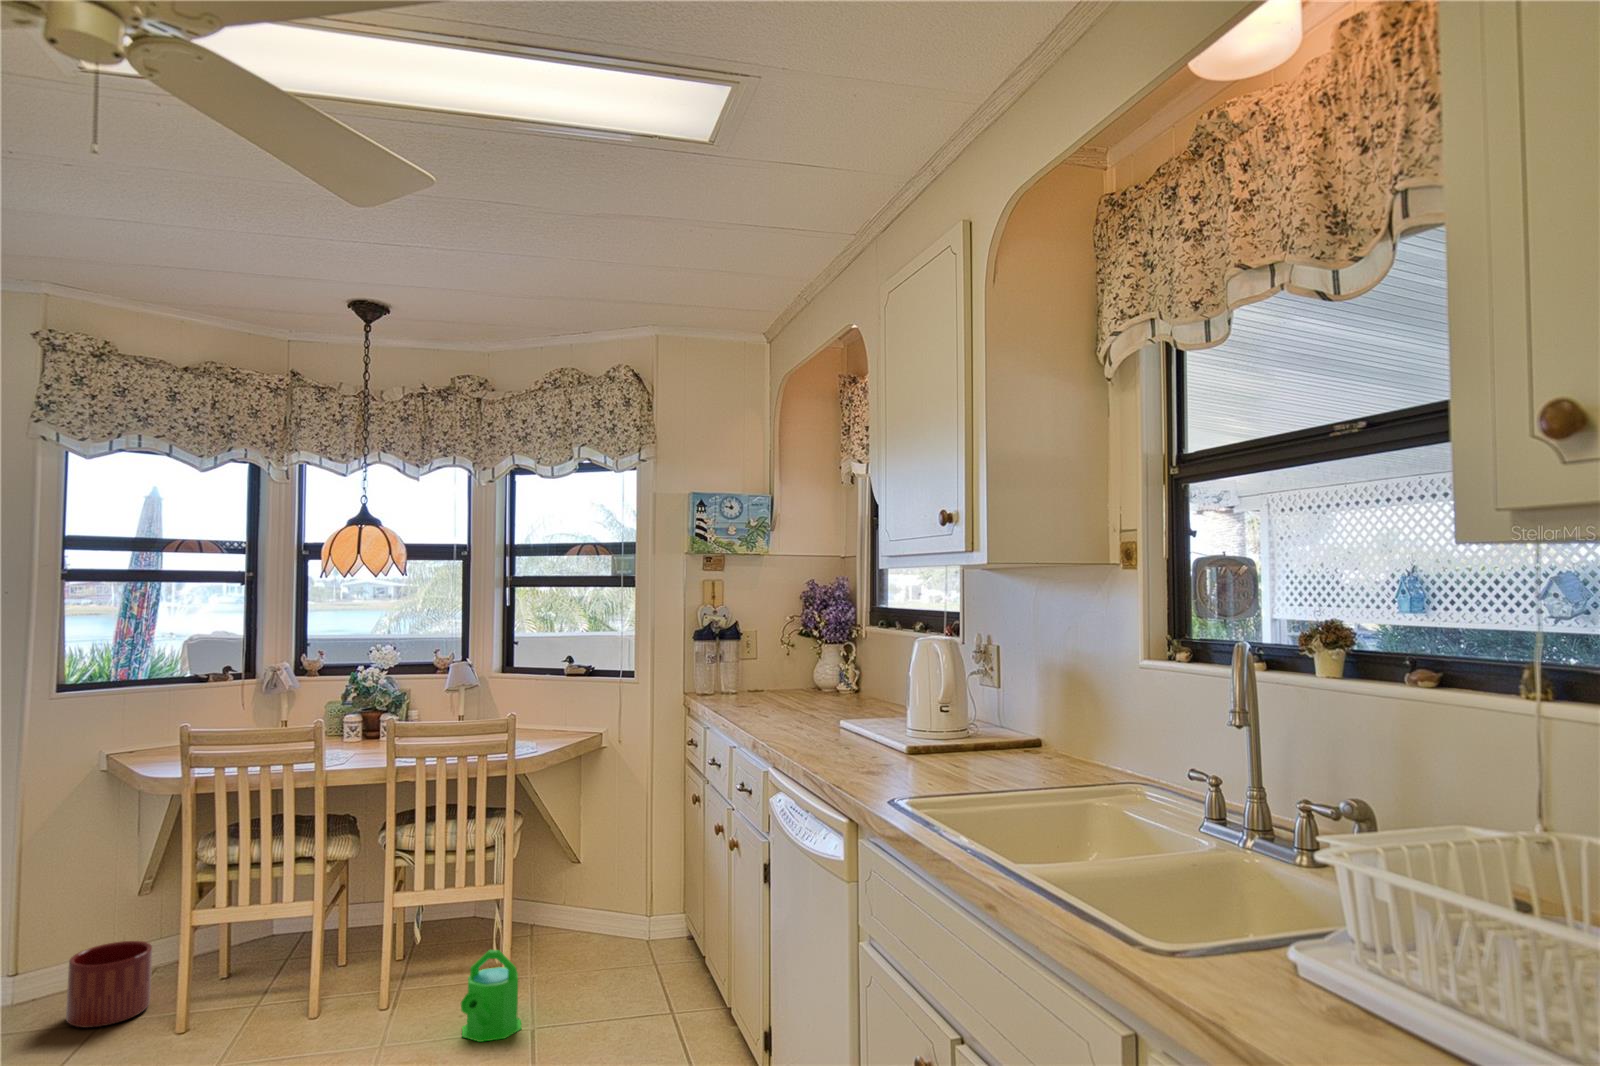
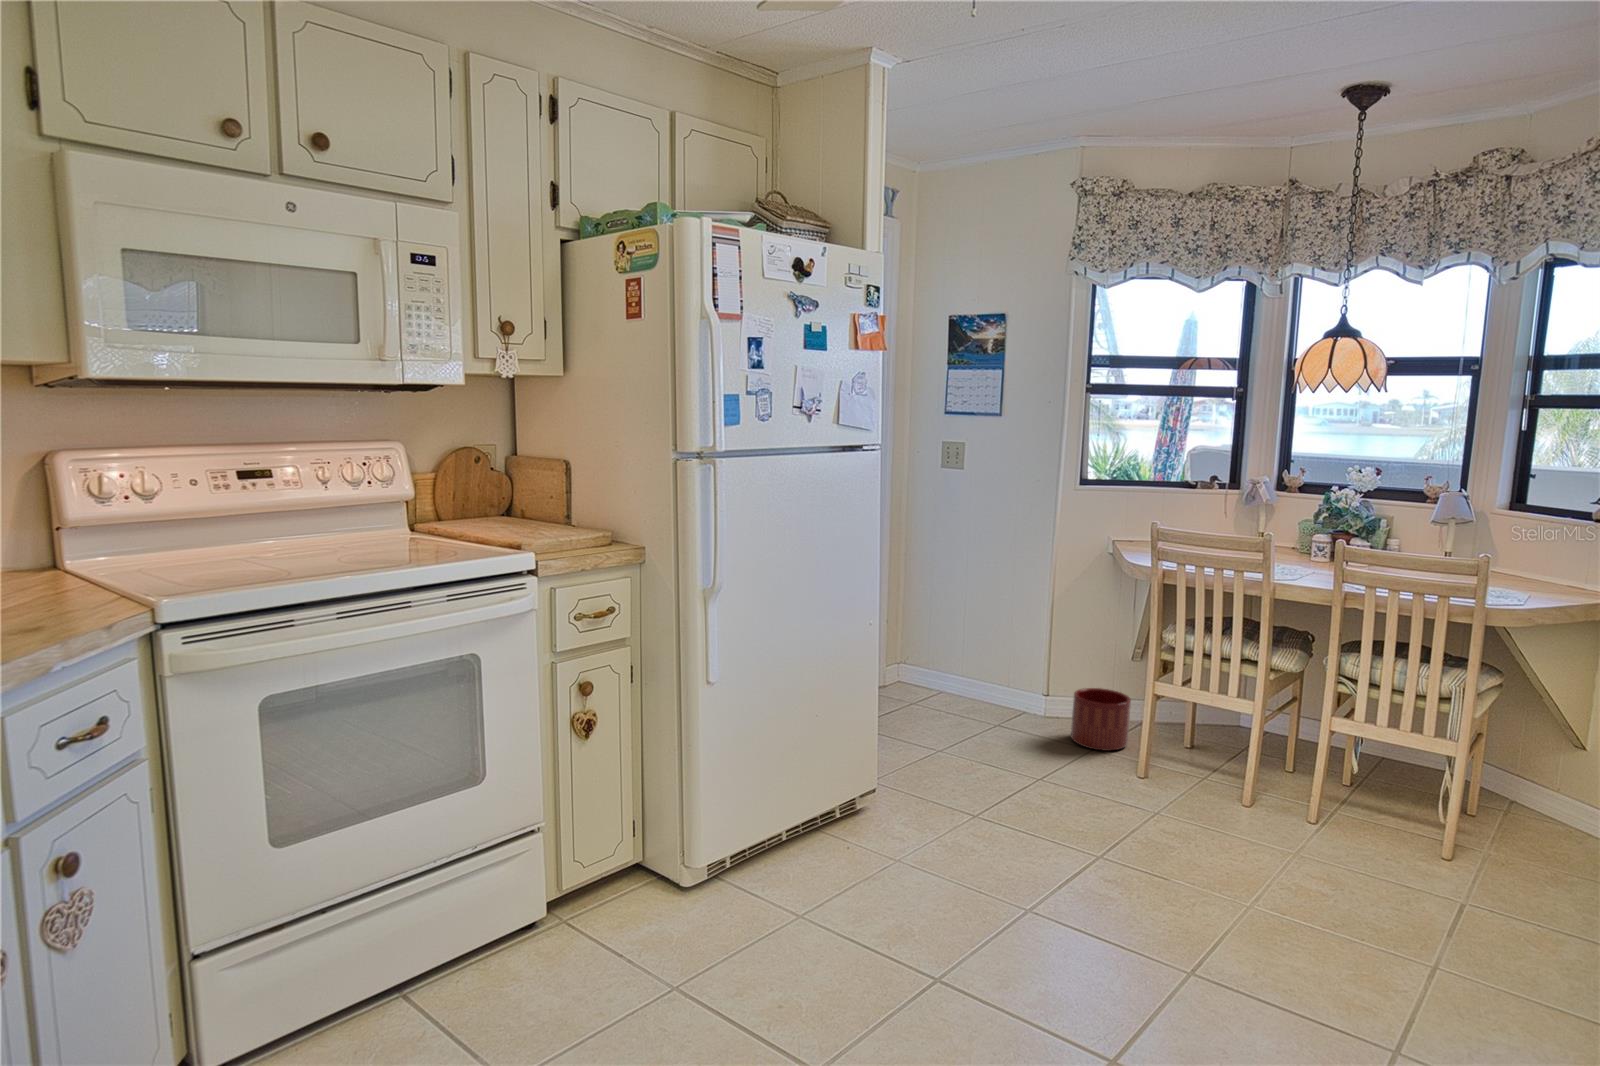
watering can: present [461,950,521,1042] -> none [1375,801,1454,896]

